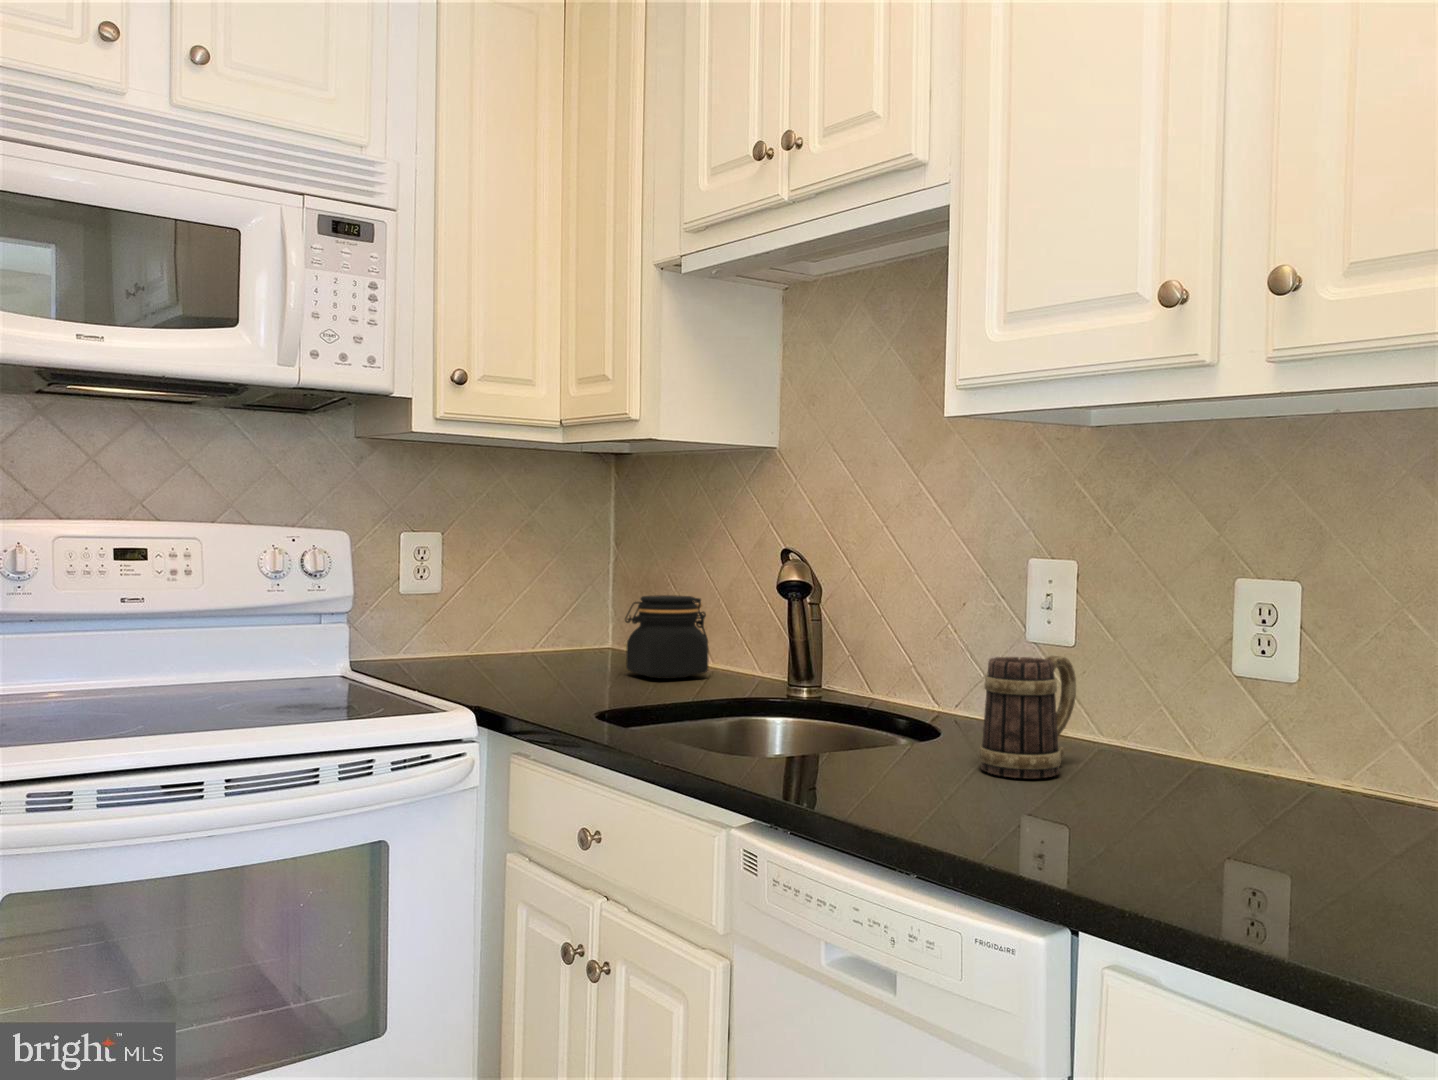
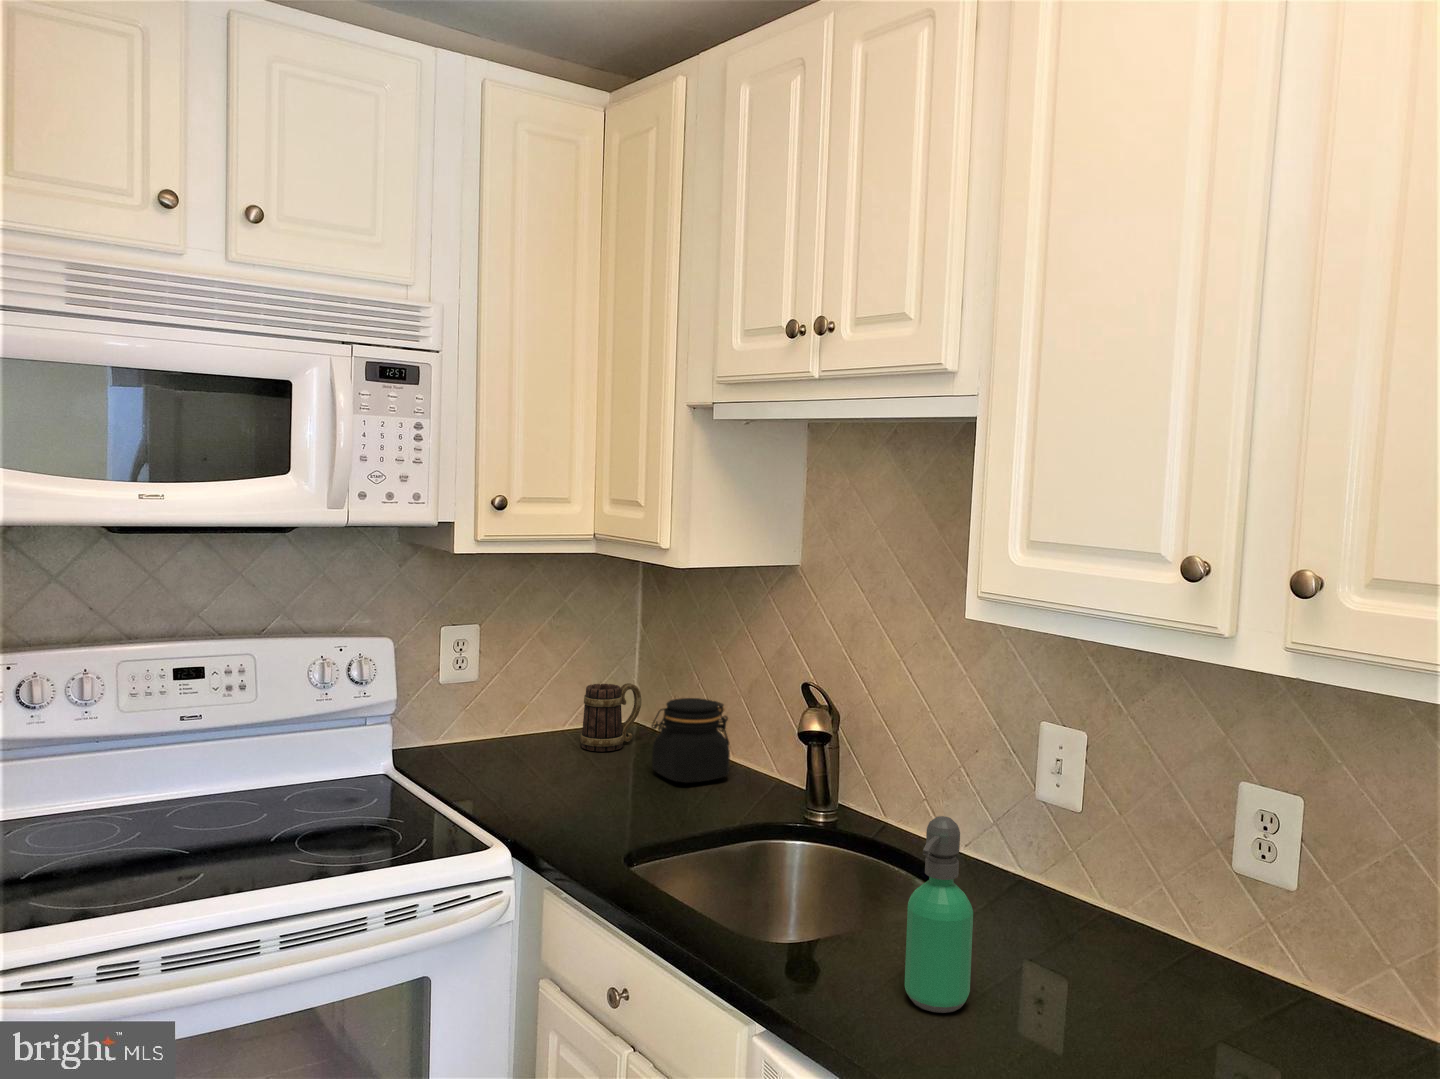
soap dispenser: none [890,590,960,793] -> present [905,816,973,1013]
mug: present [979,656,1076,778] -> present [580,683,642,751]

